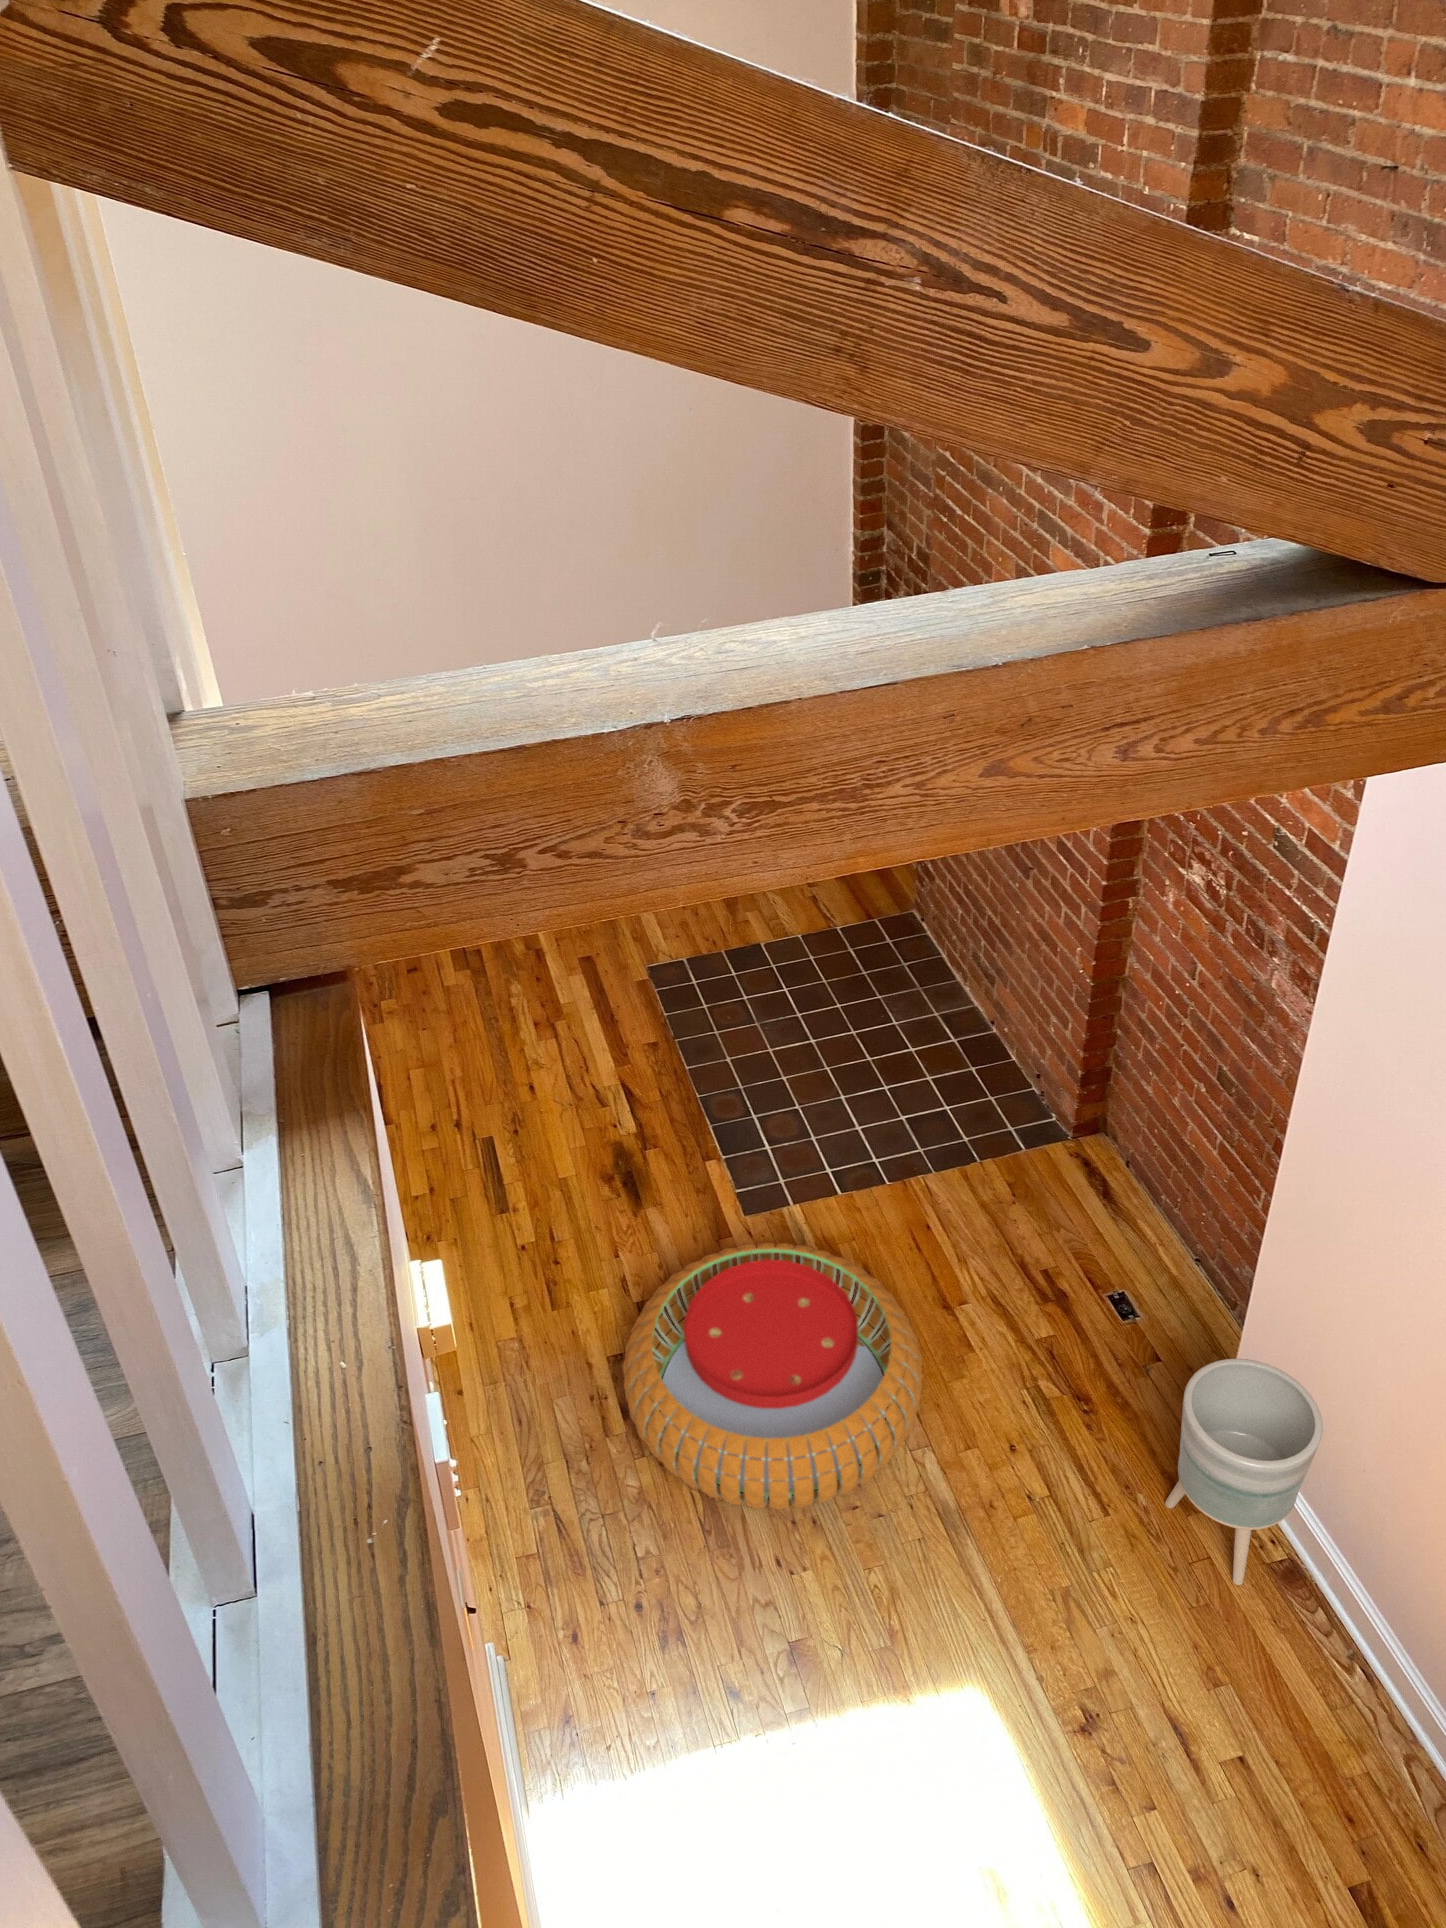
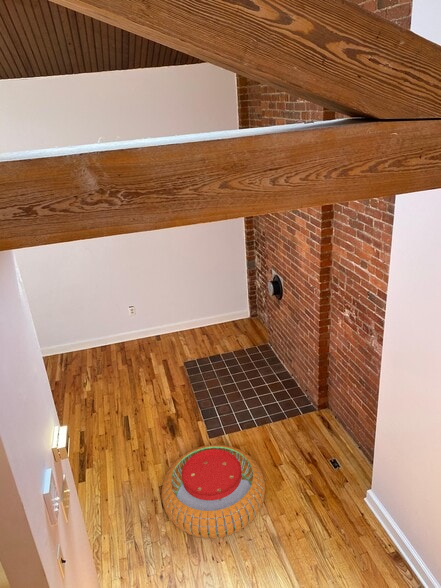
planter: present [1165,1359,1323,1585] -> none [351,475,401,562]

